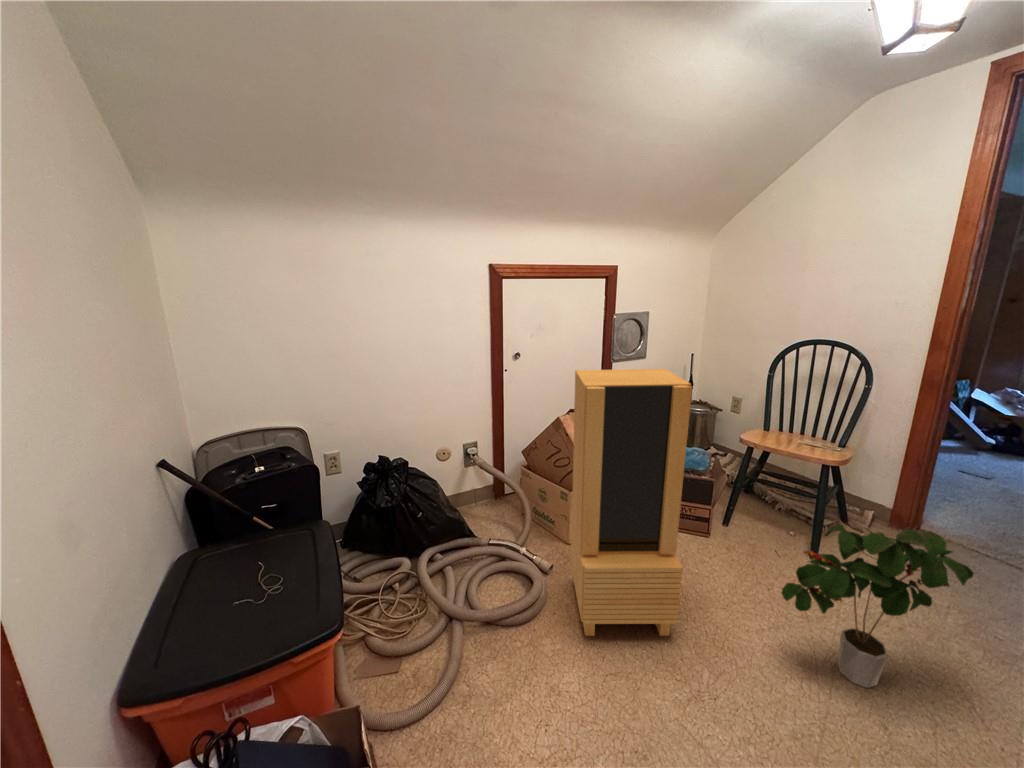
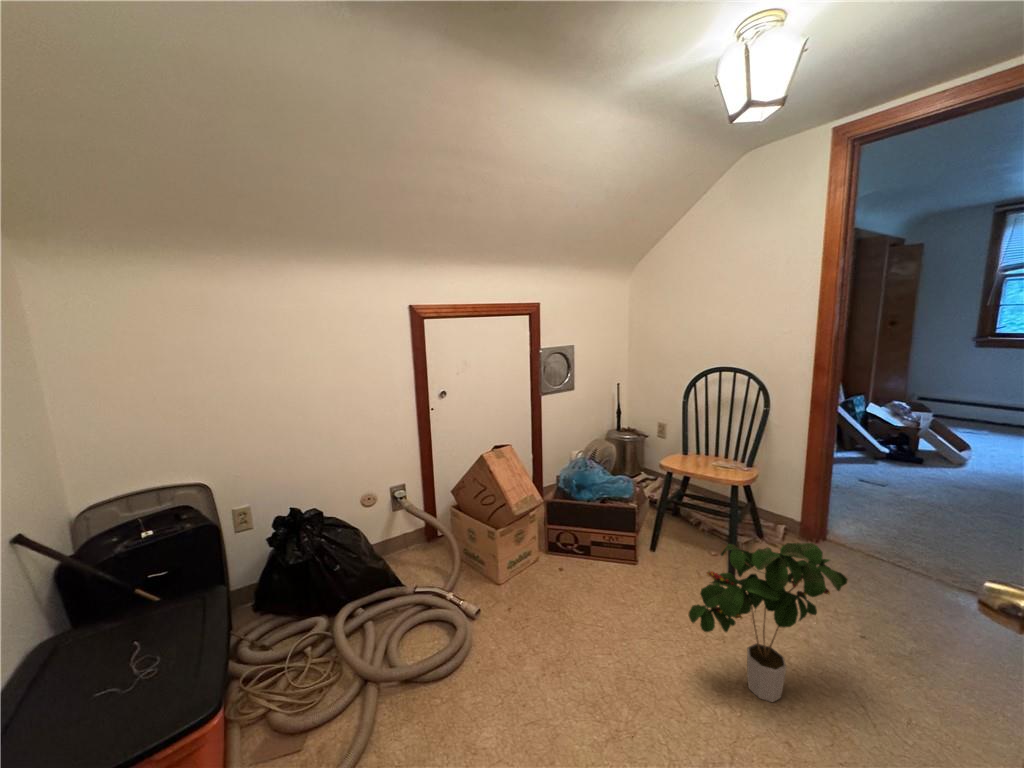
storage cabinet: present [571,369,692,636] -> none [486,403,597,682]

